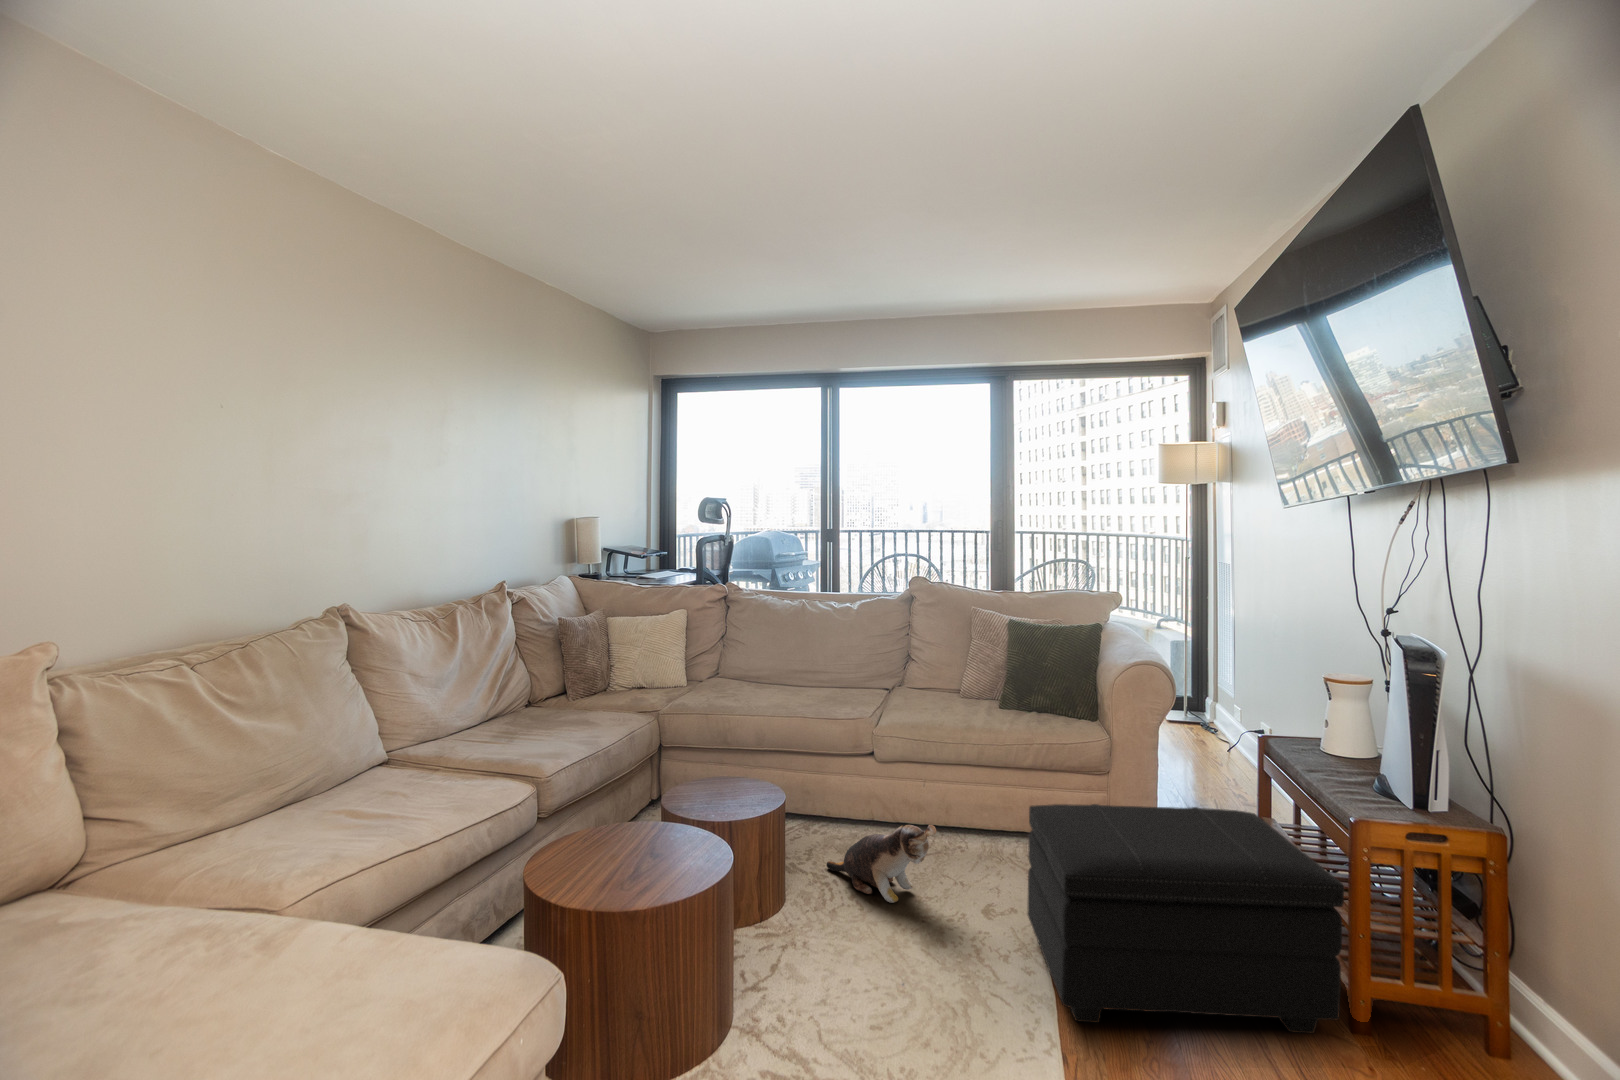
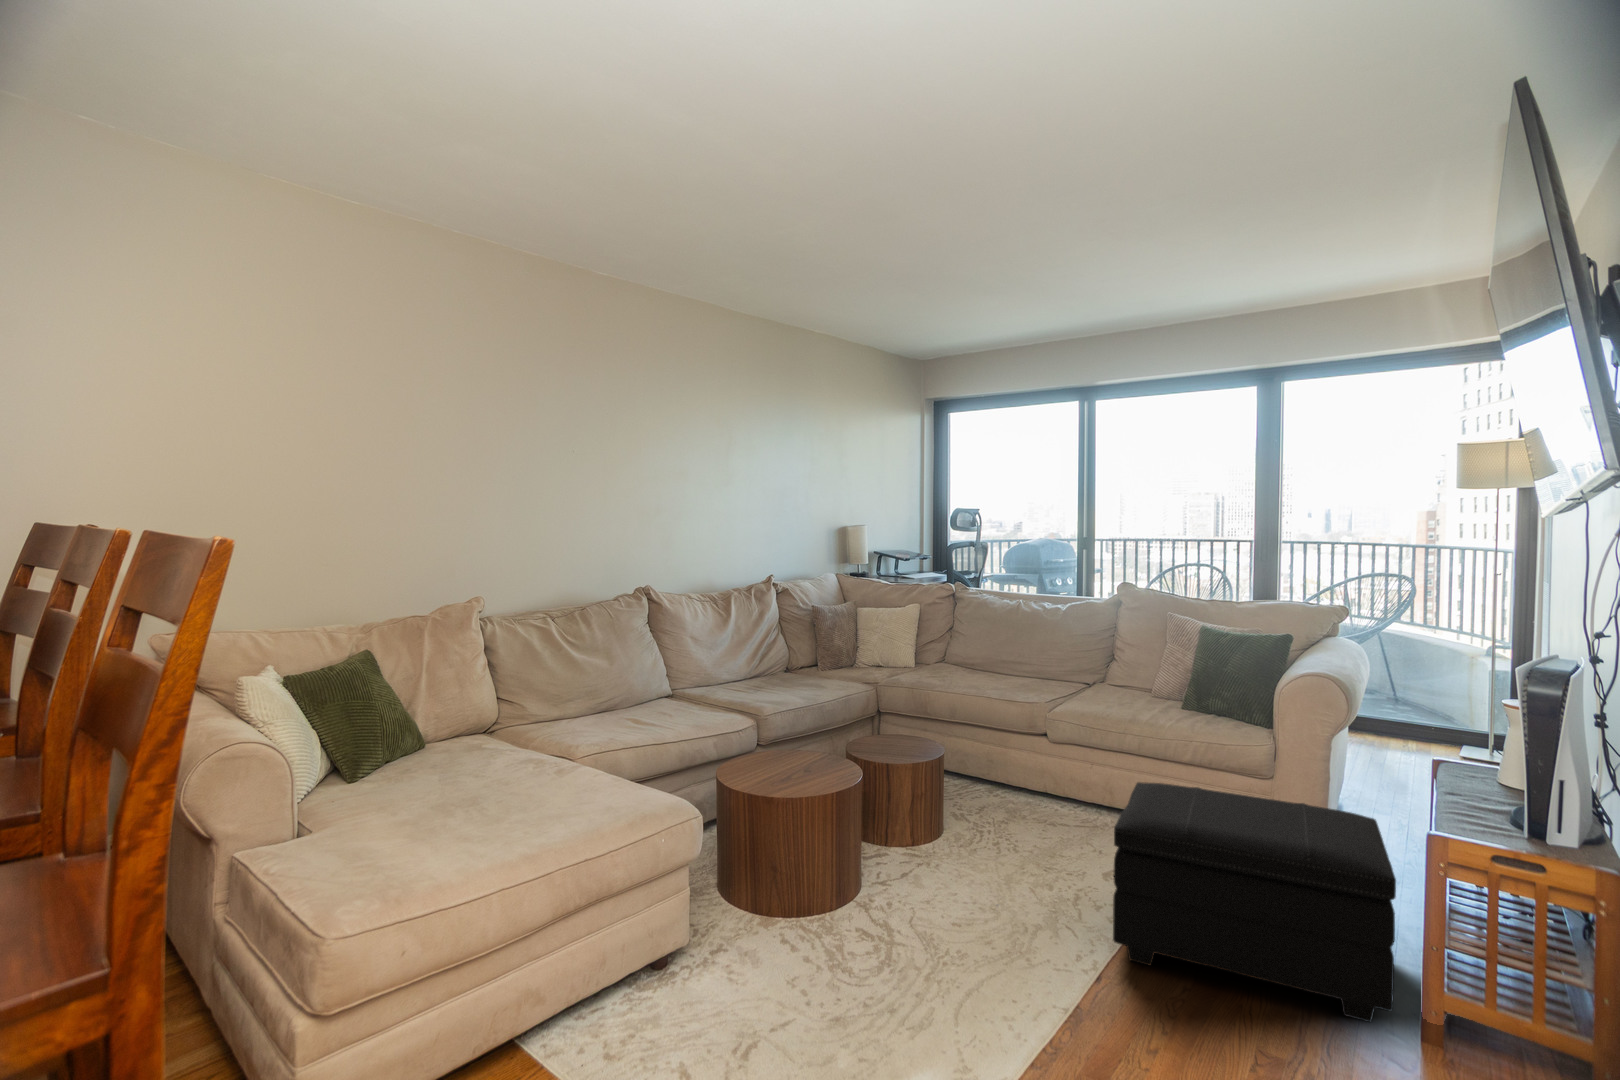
plush toy: present [826,825,936,903] -> none [987,790,1064,856]

